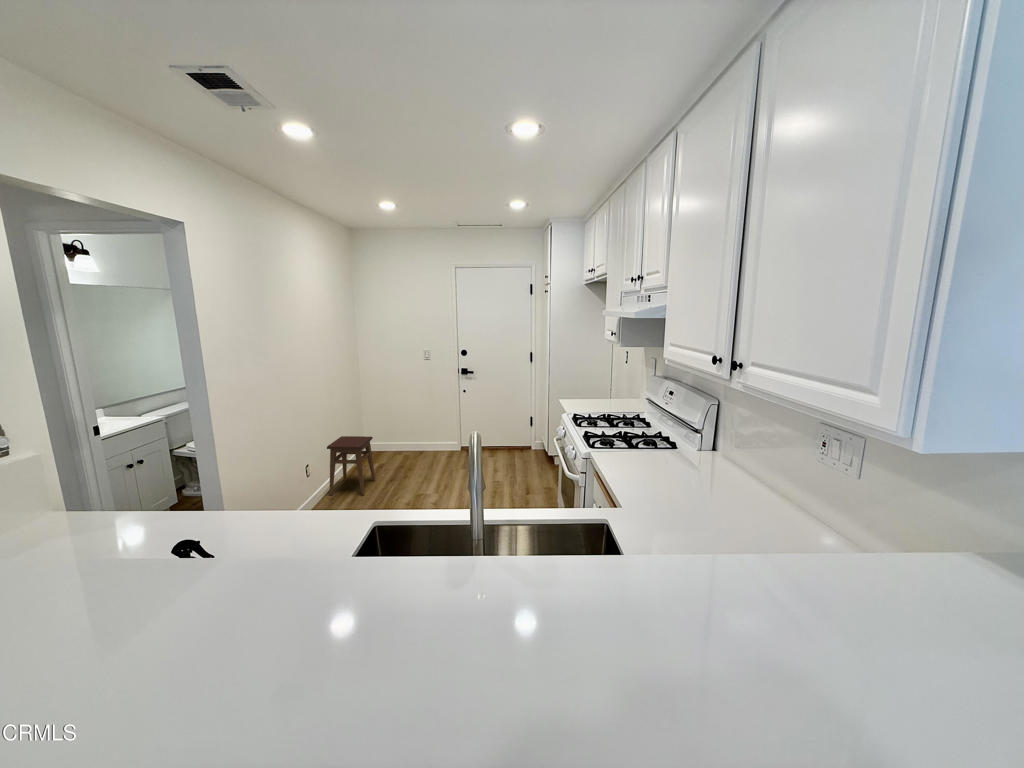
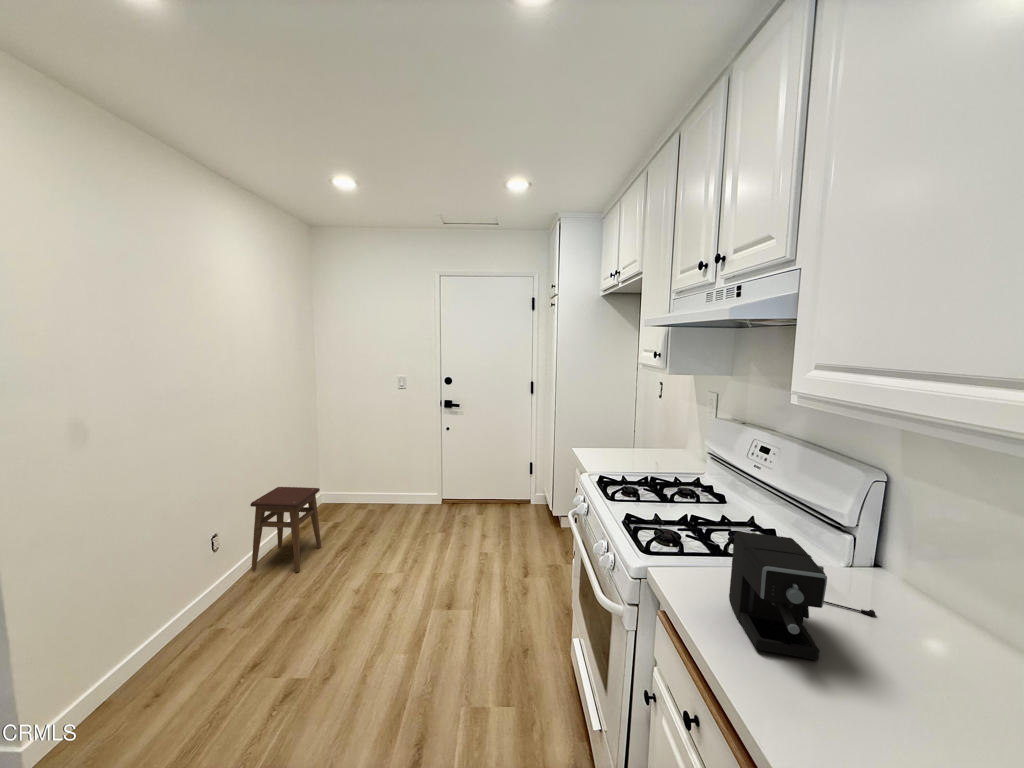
coffee maker: none [625,427,693,476] -> present [729,532,875,660]

